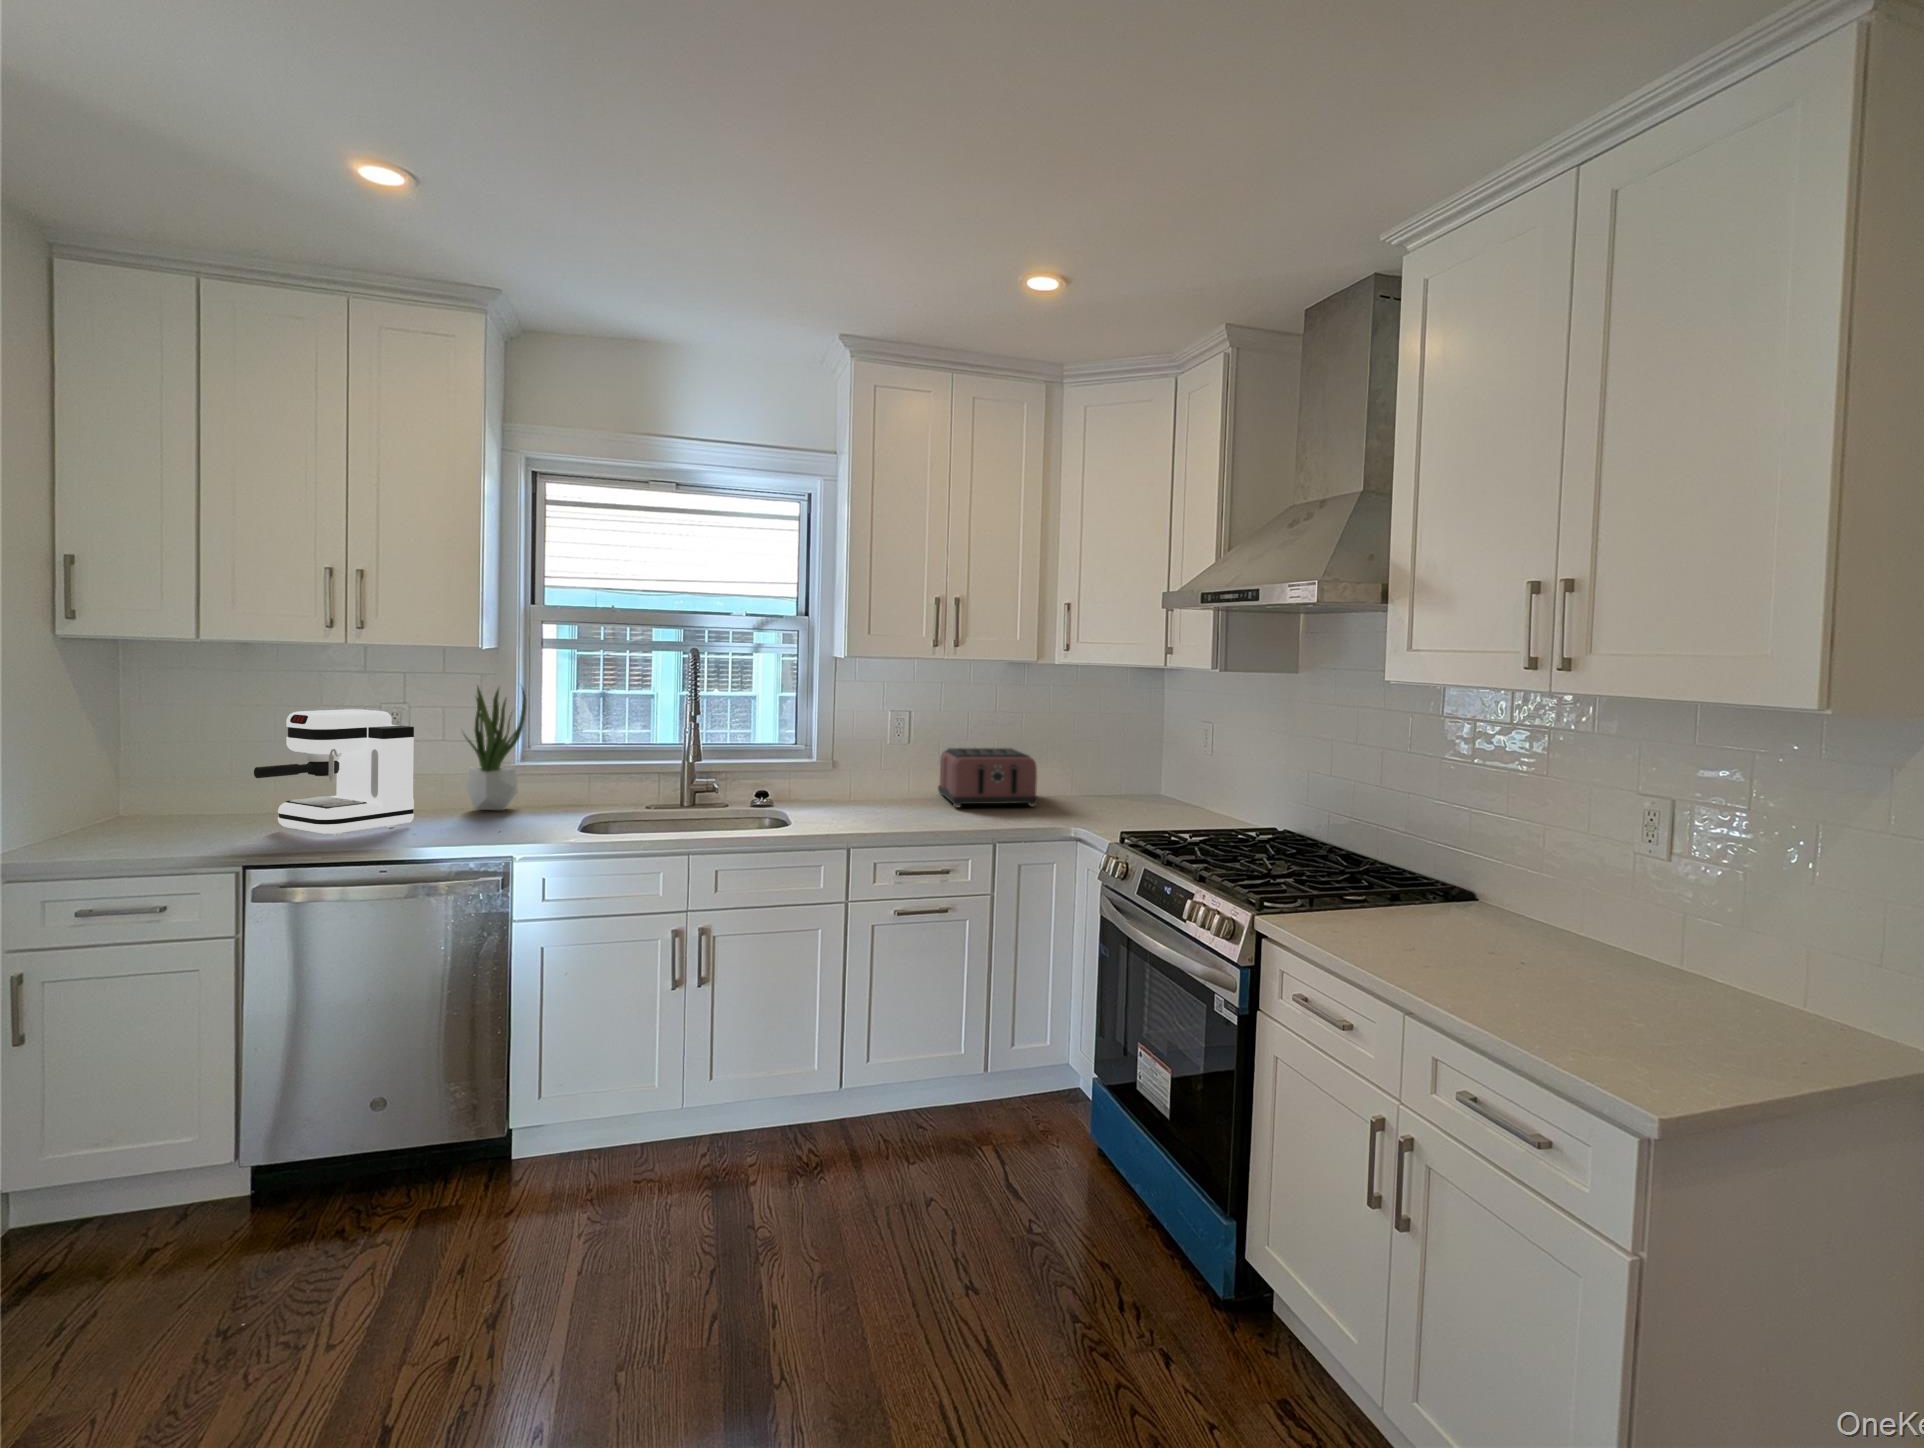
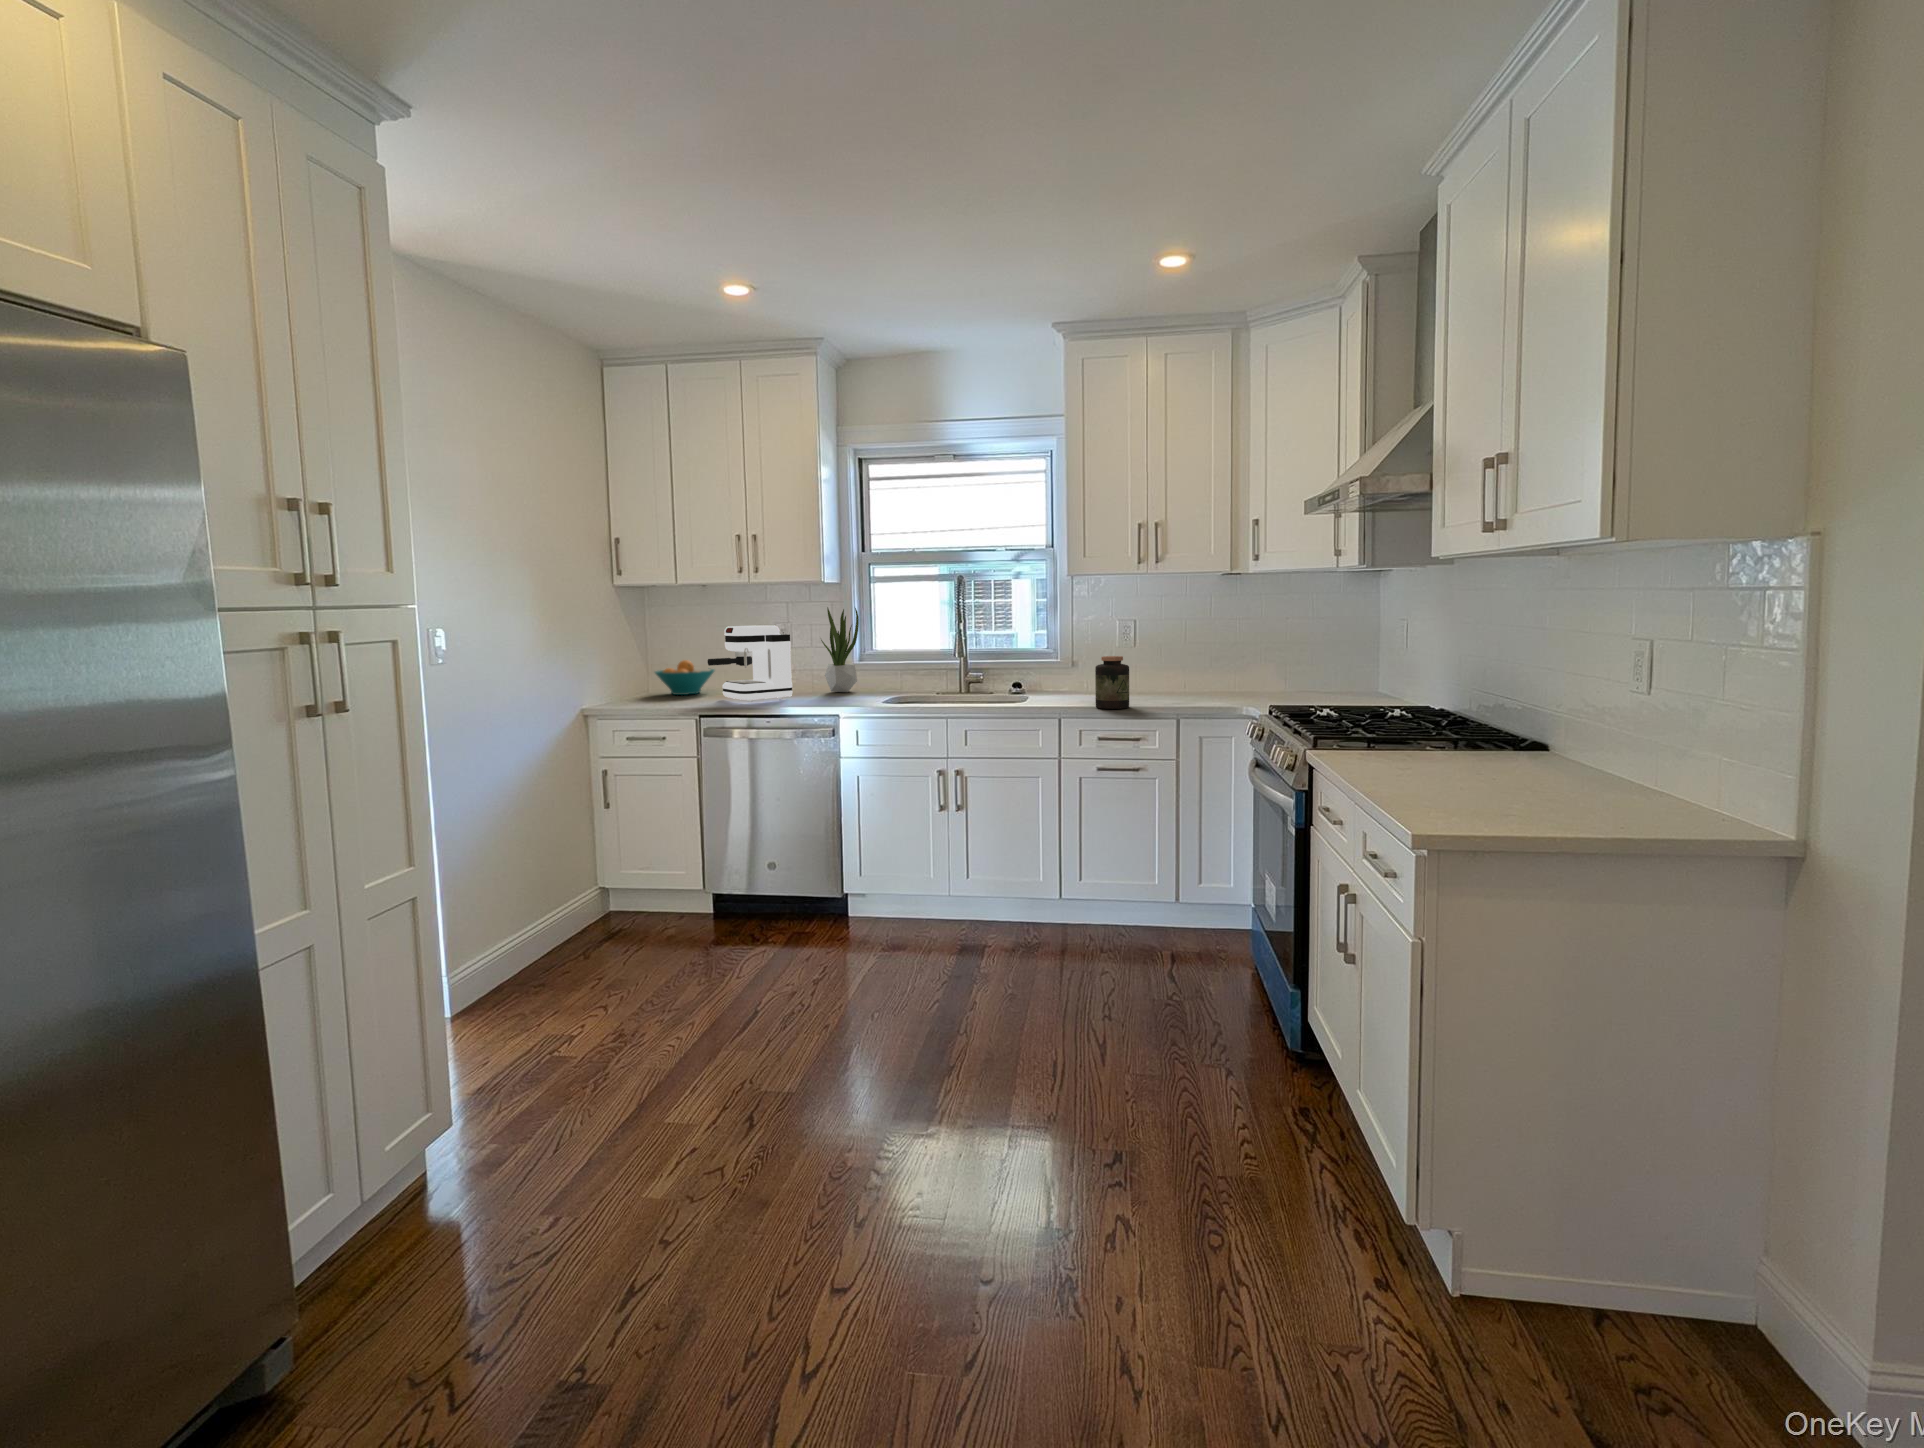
toaster: present [938,748,1038,807] -> none [1158,649,1233,695]
fruit bowl: none [127,763,255,823] -> present [655,660,714,695]
jar: none [895,765,939,835] -> present [1095,656,1129,709]

